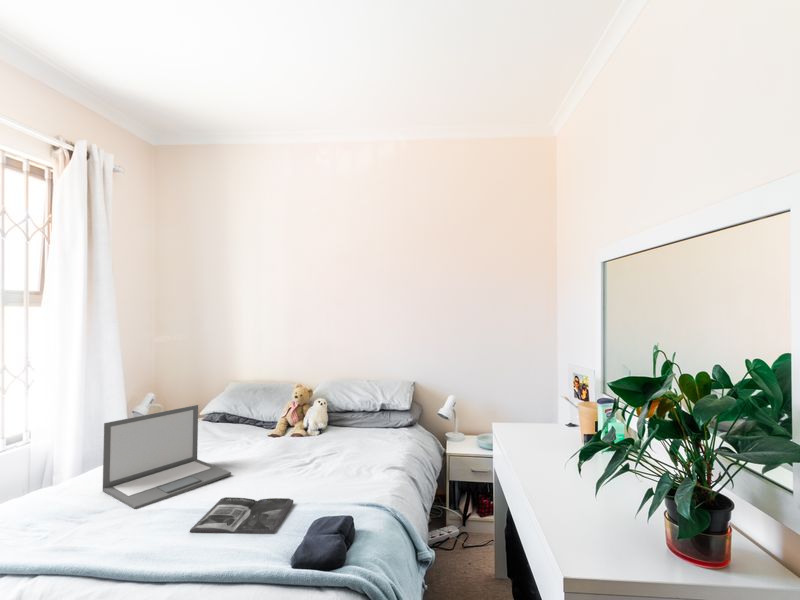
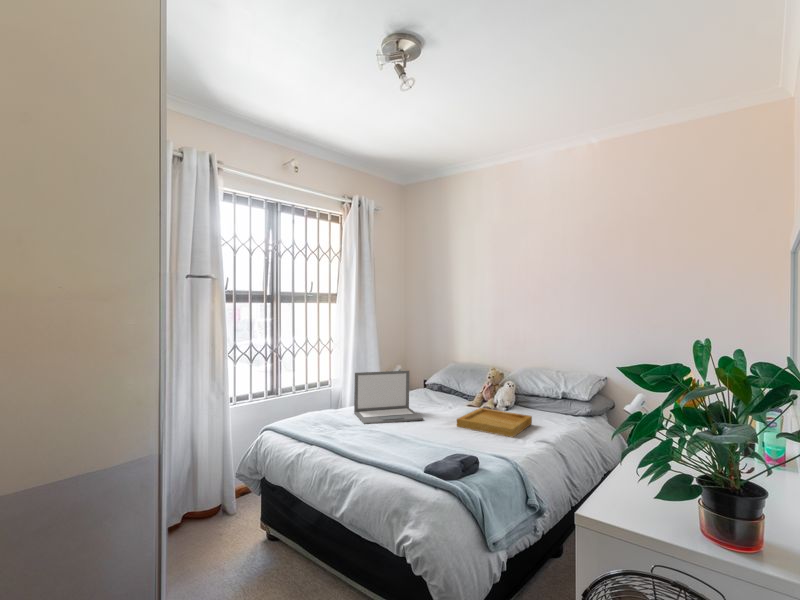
tray: none [284,438,365,475] -> present [457,408,532,437]
magazine: present [190,497,293,534] -> none [383,428,448,451]

